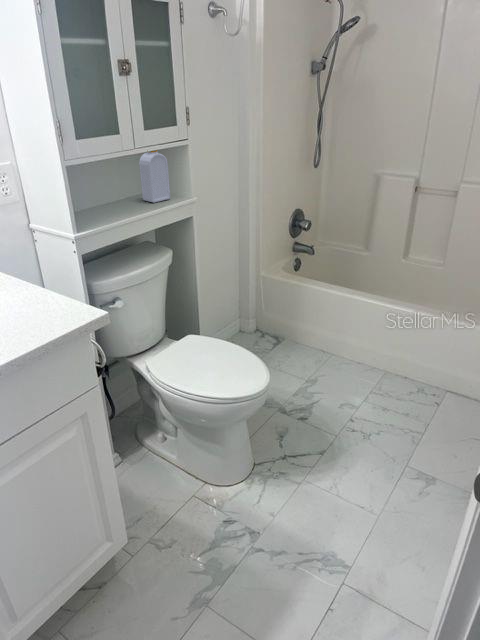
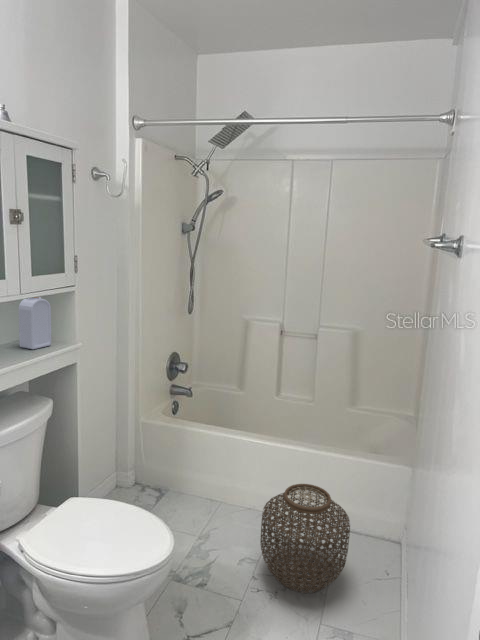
woven basket: none [361,344,454,441] -> present [260,484,350,593]

